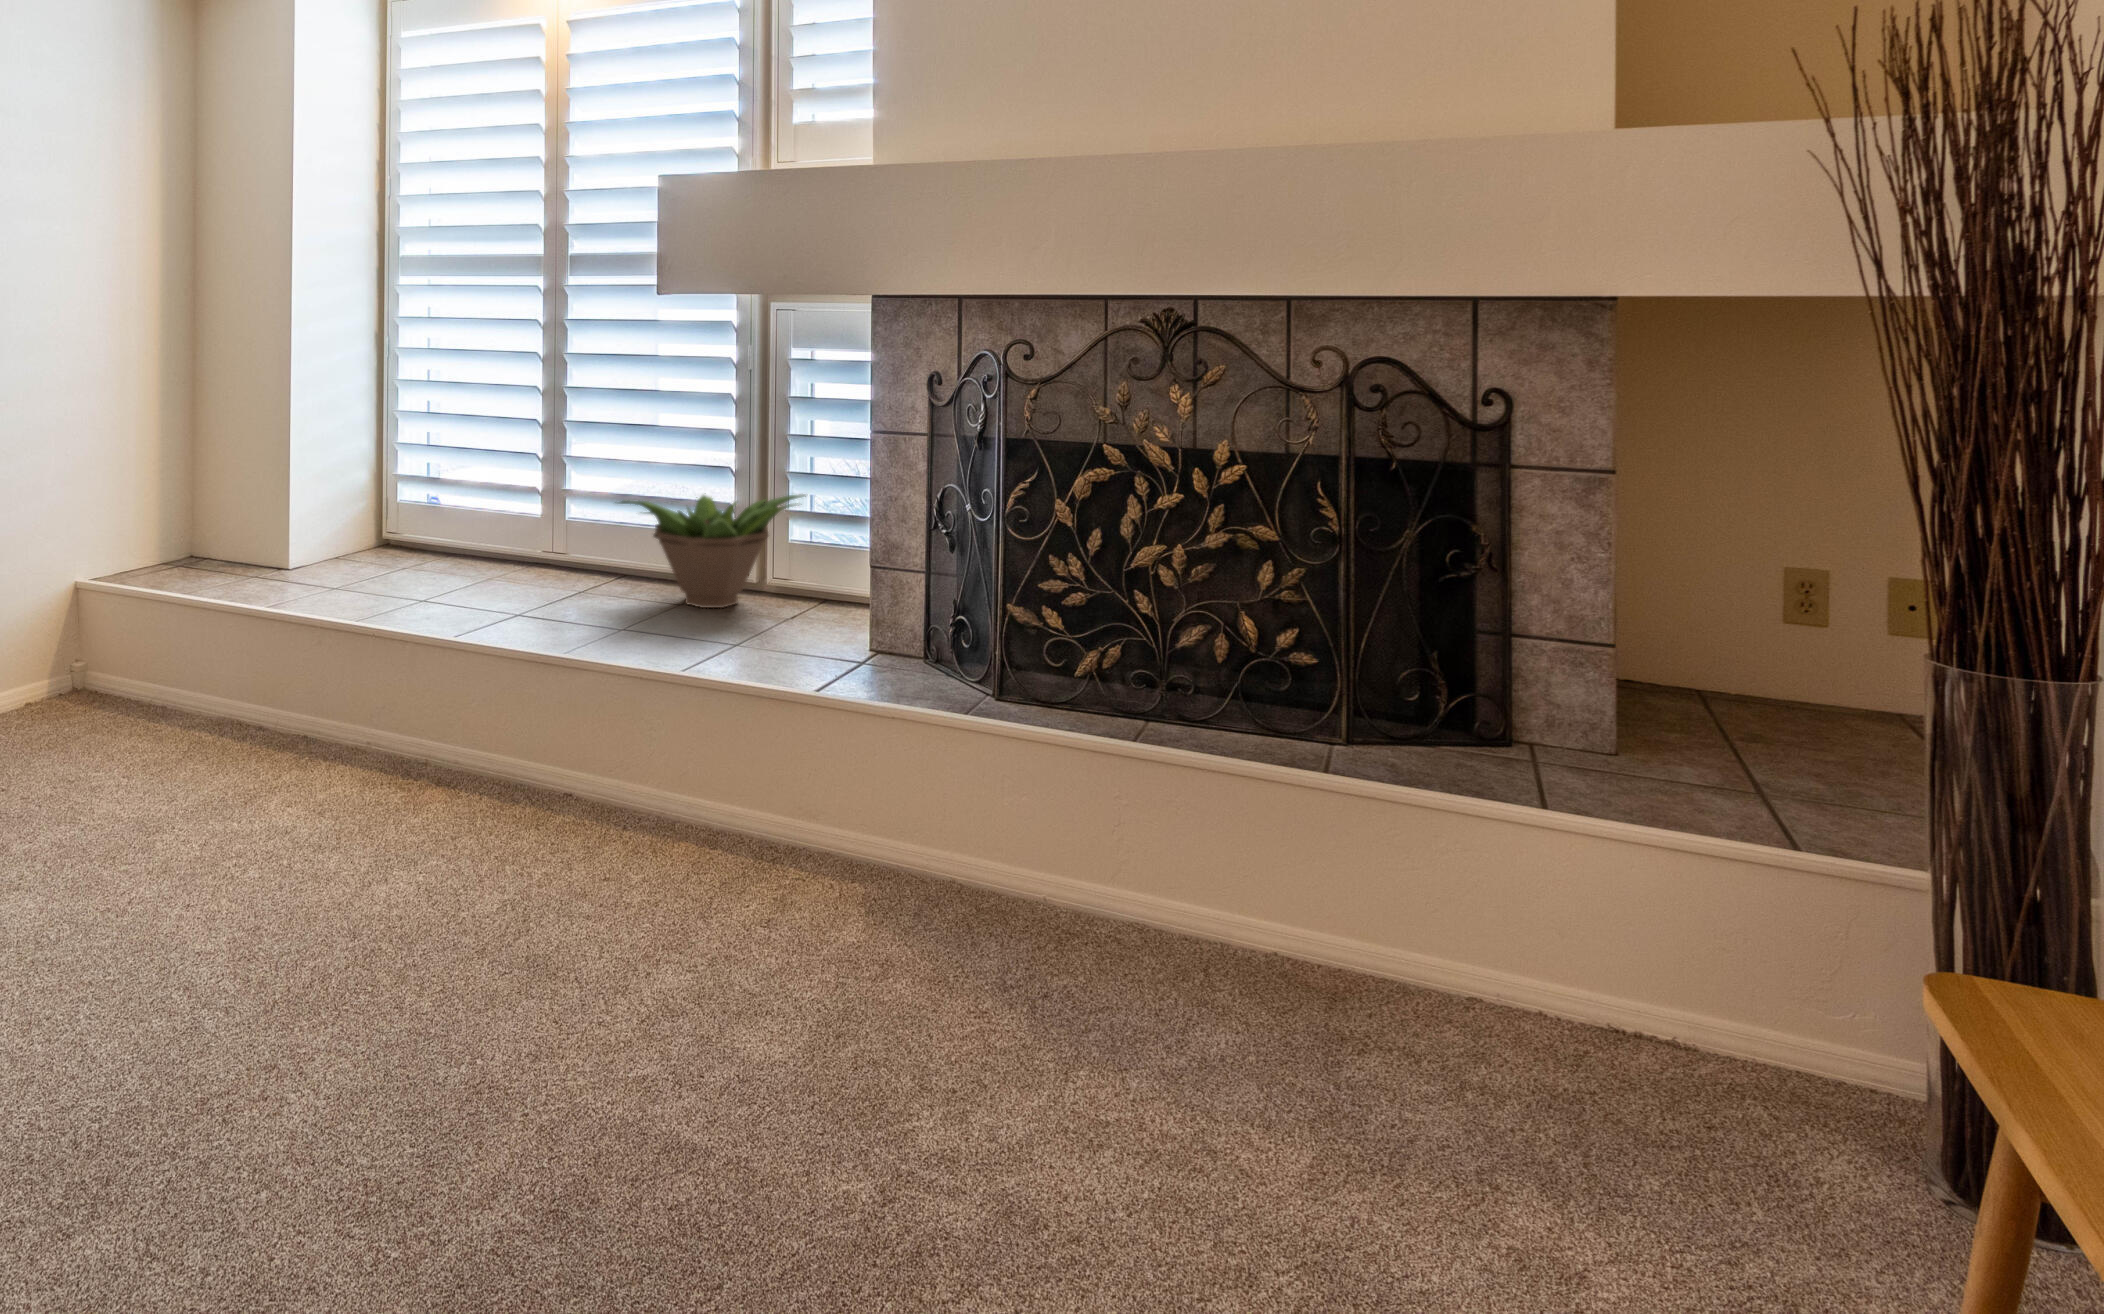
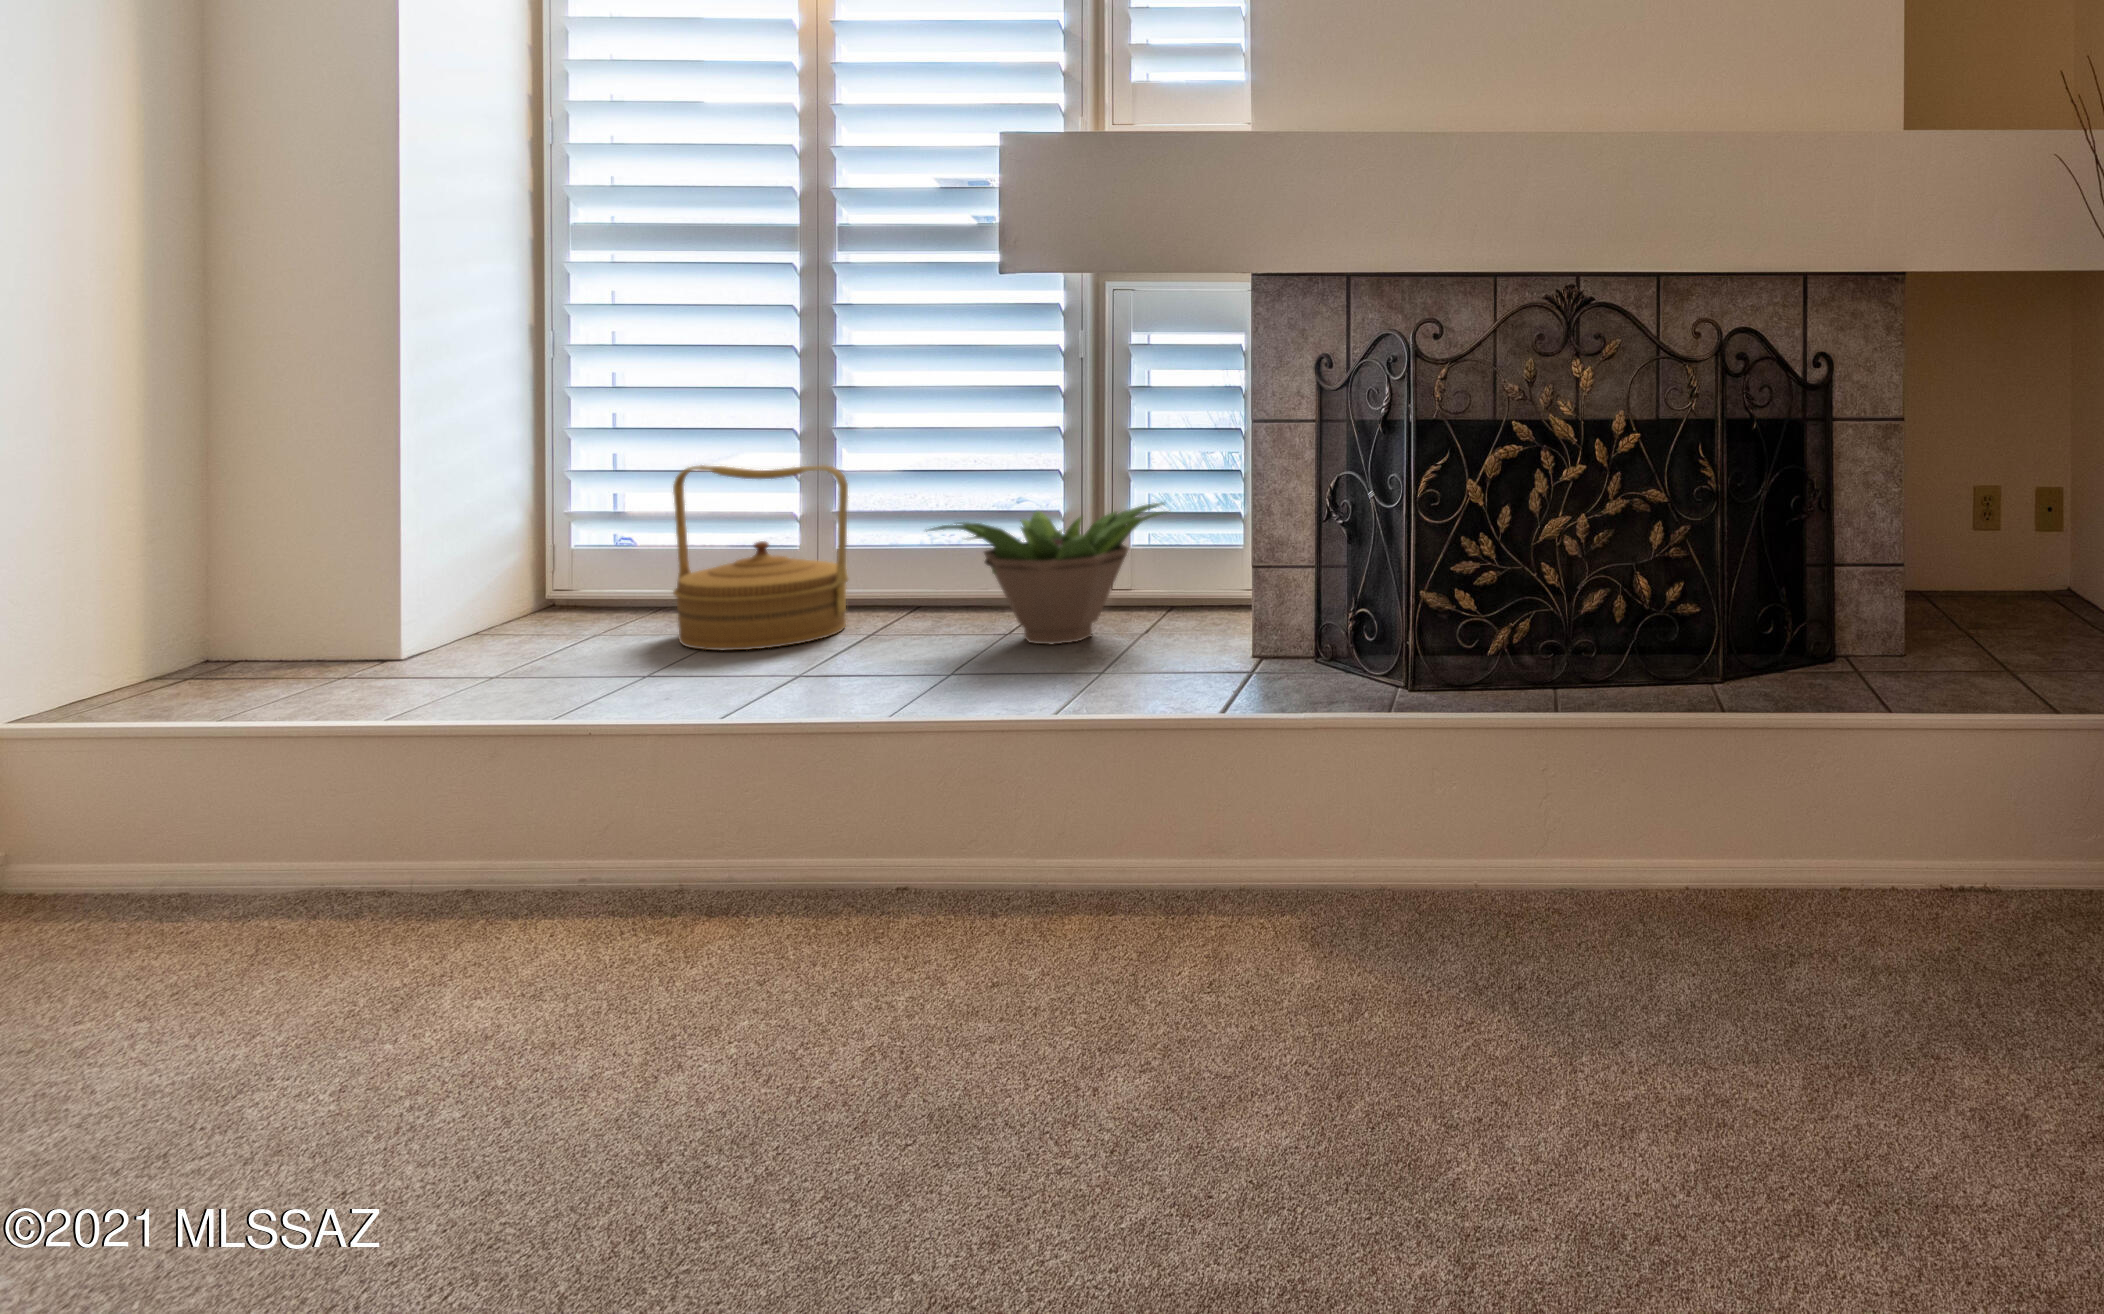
woven basket: none [449,440,569,584] -> present [673,465,848,650]

